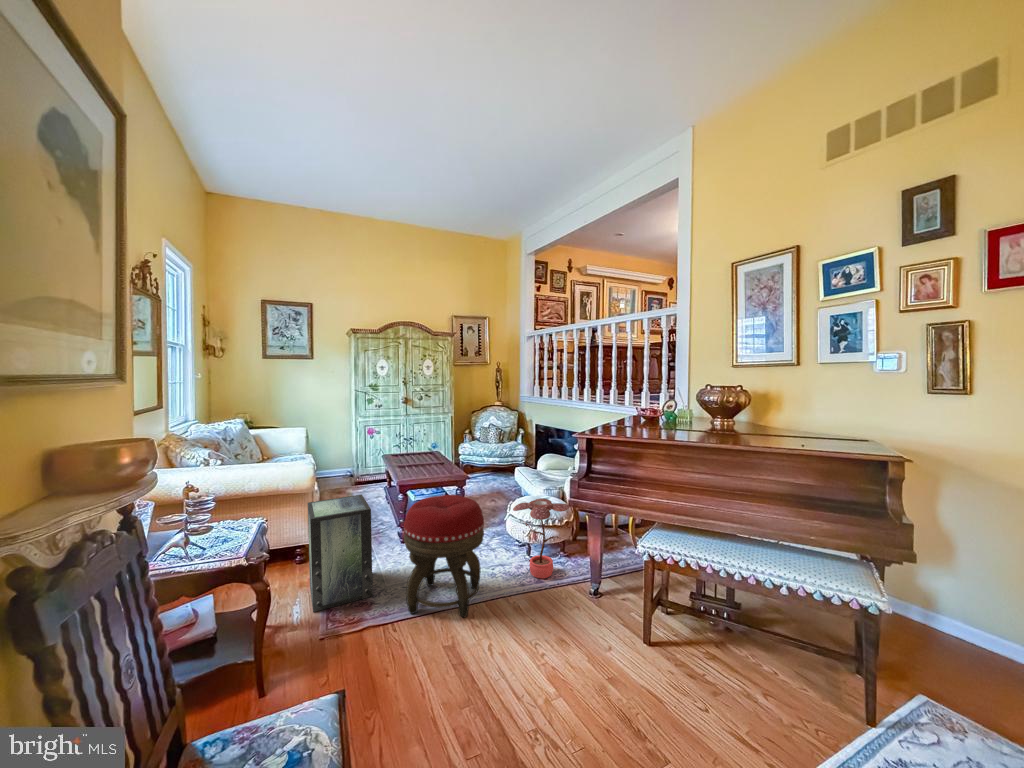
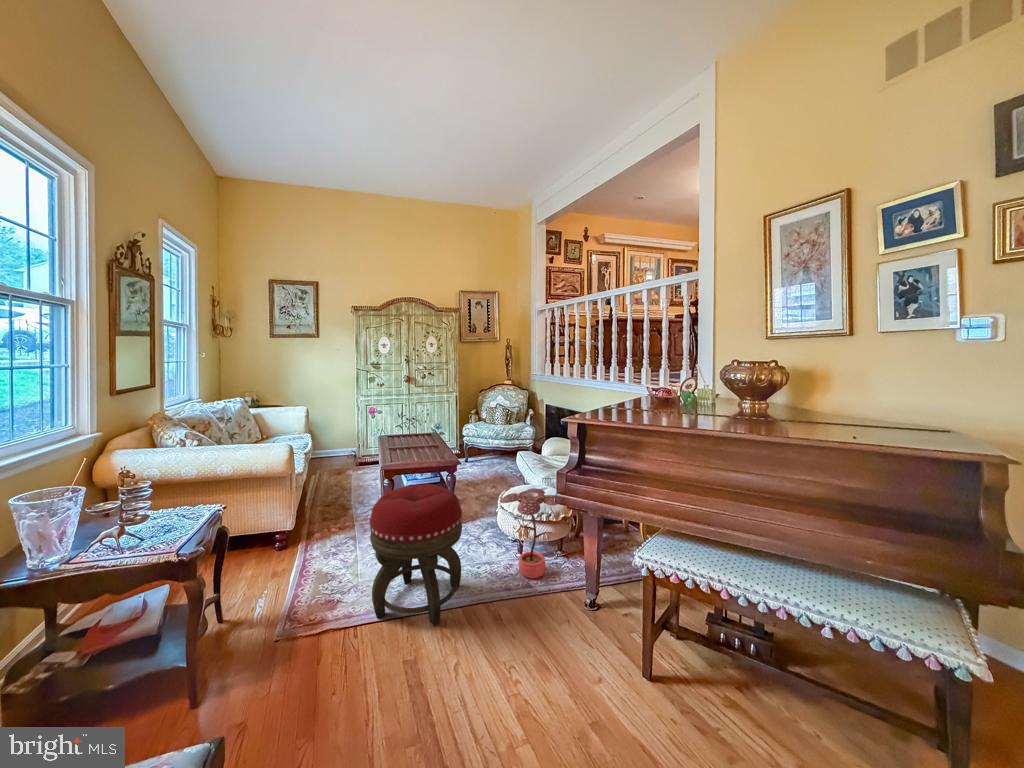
storage box: present [308,495,373,612] -> none [266,481,342,611]

